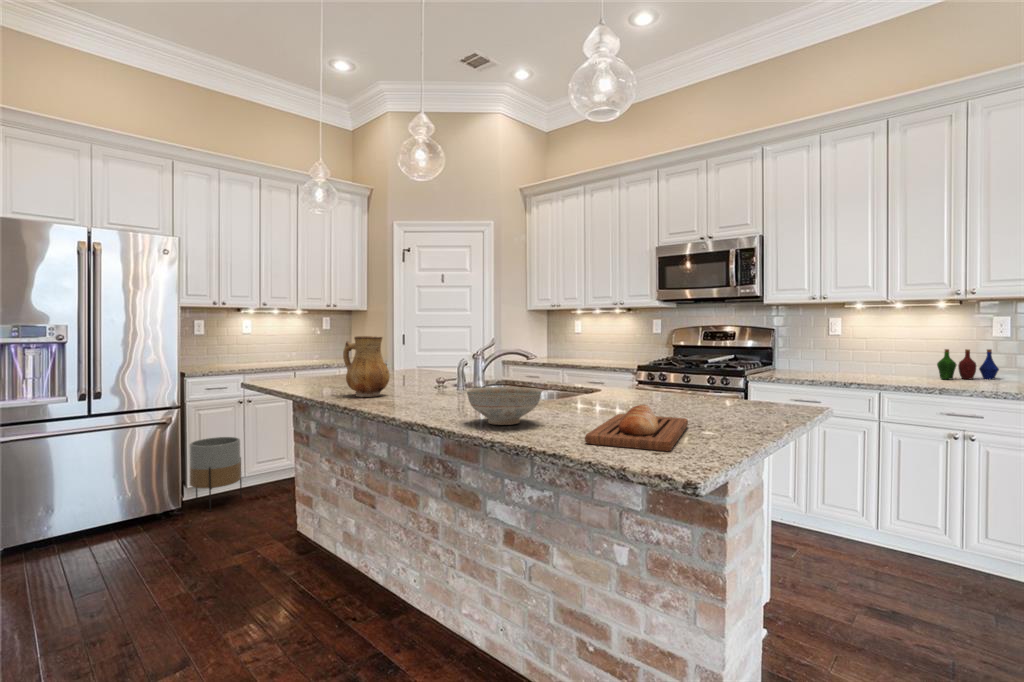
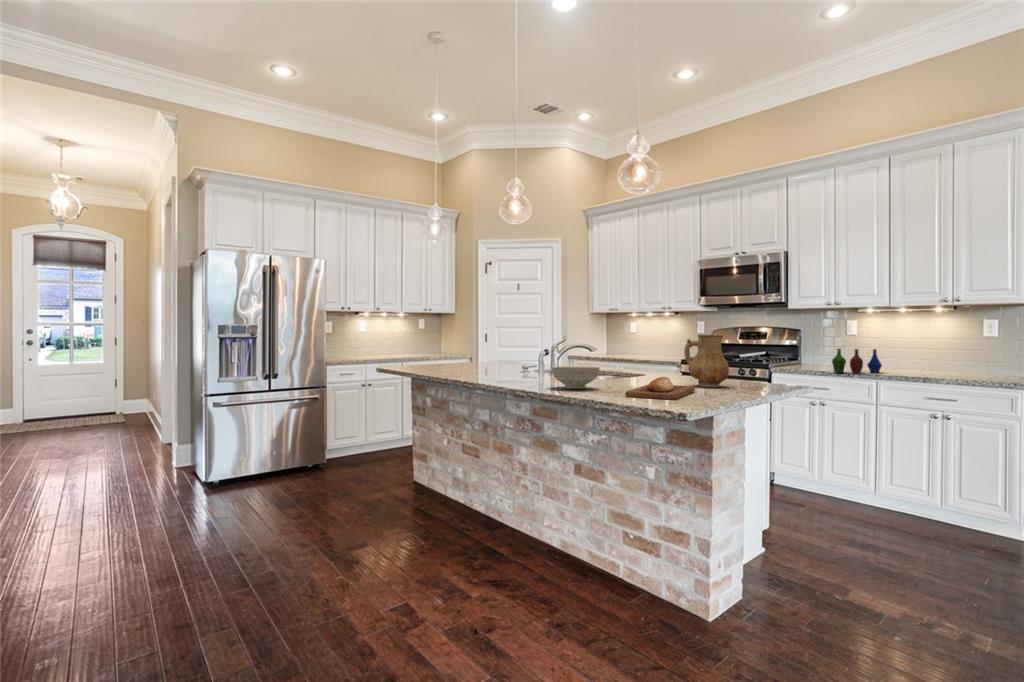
ceramic pitcher: present [343,336,390,397] -> present [684,335,729,387]
bottle: present [937,349,999,380] -> present [832,349,882,373]
planter: present [190,437,242,512] -> none [331,412,366,467]

